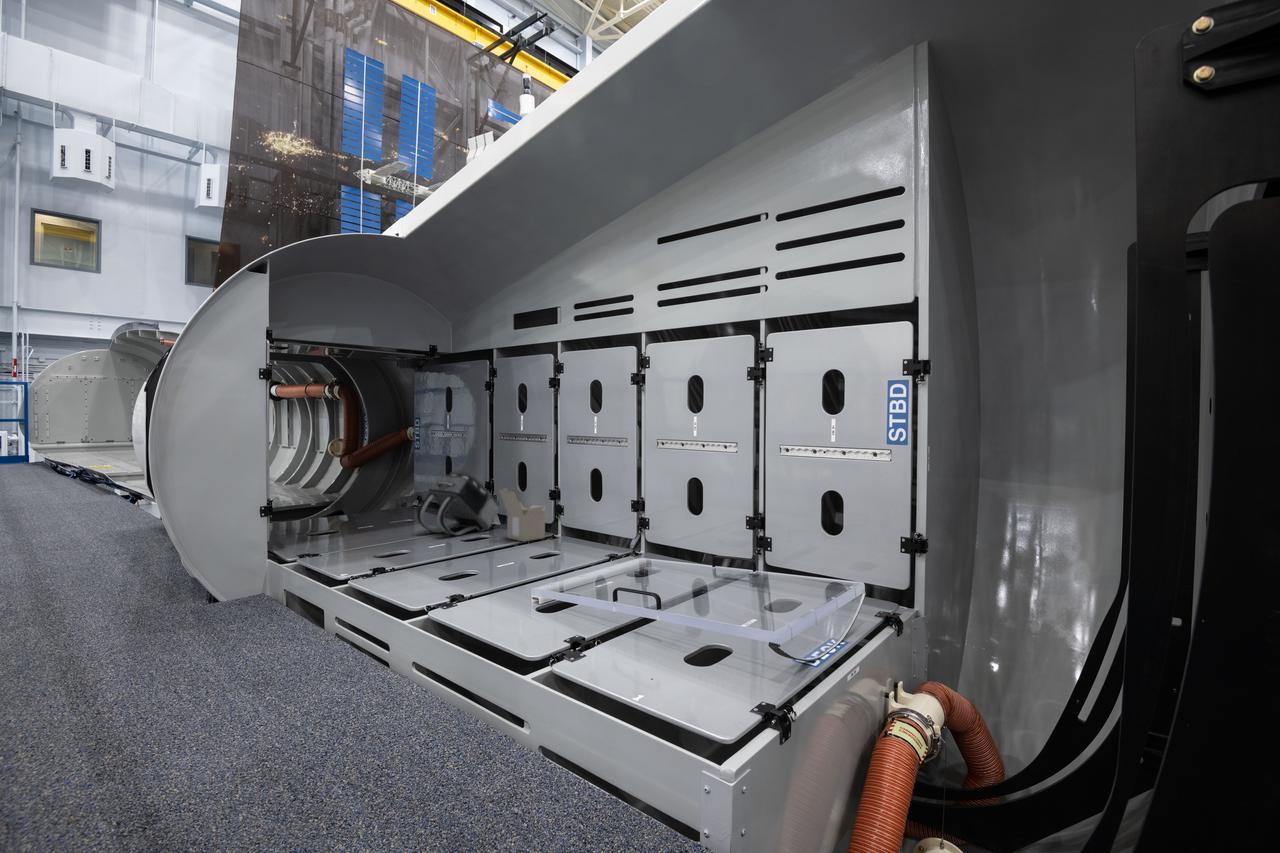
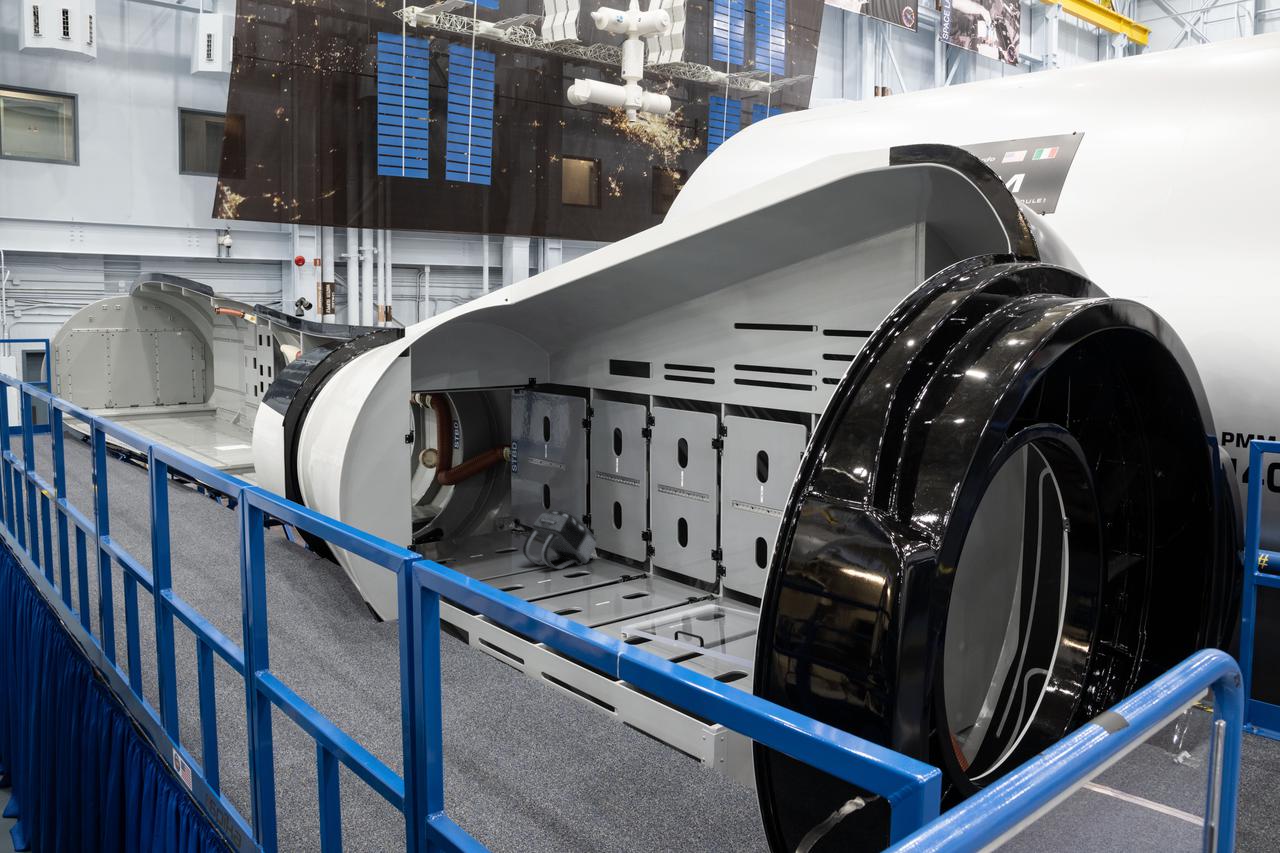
cardboard box: present [499,488,546,542] -> none [596,530,639,579]

